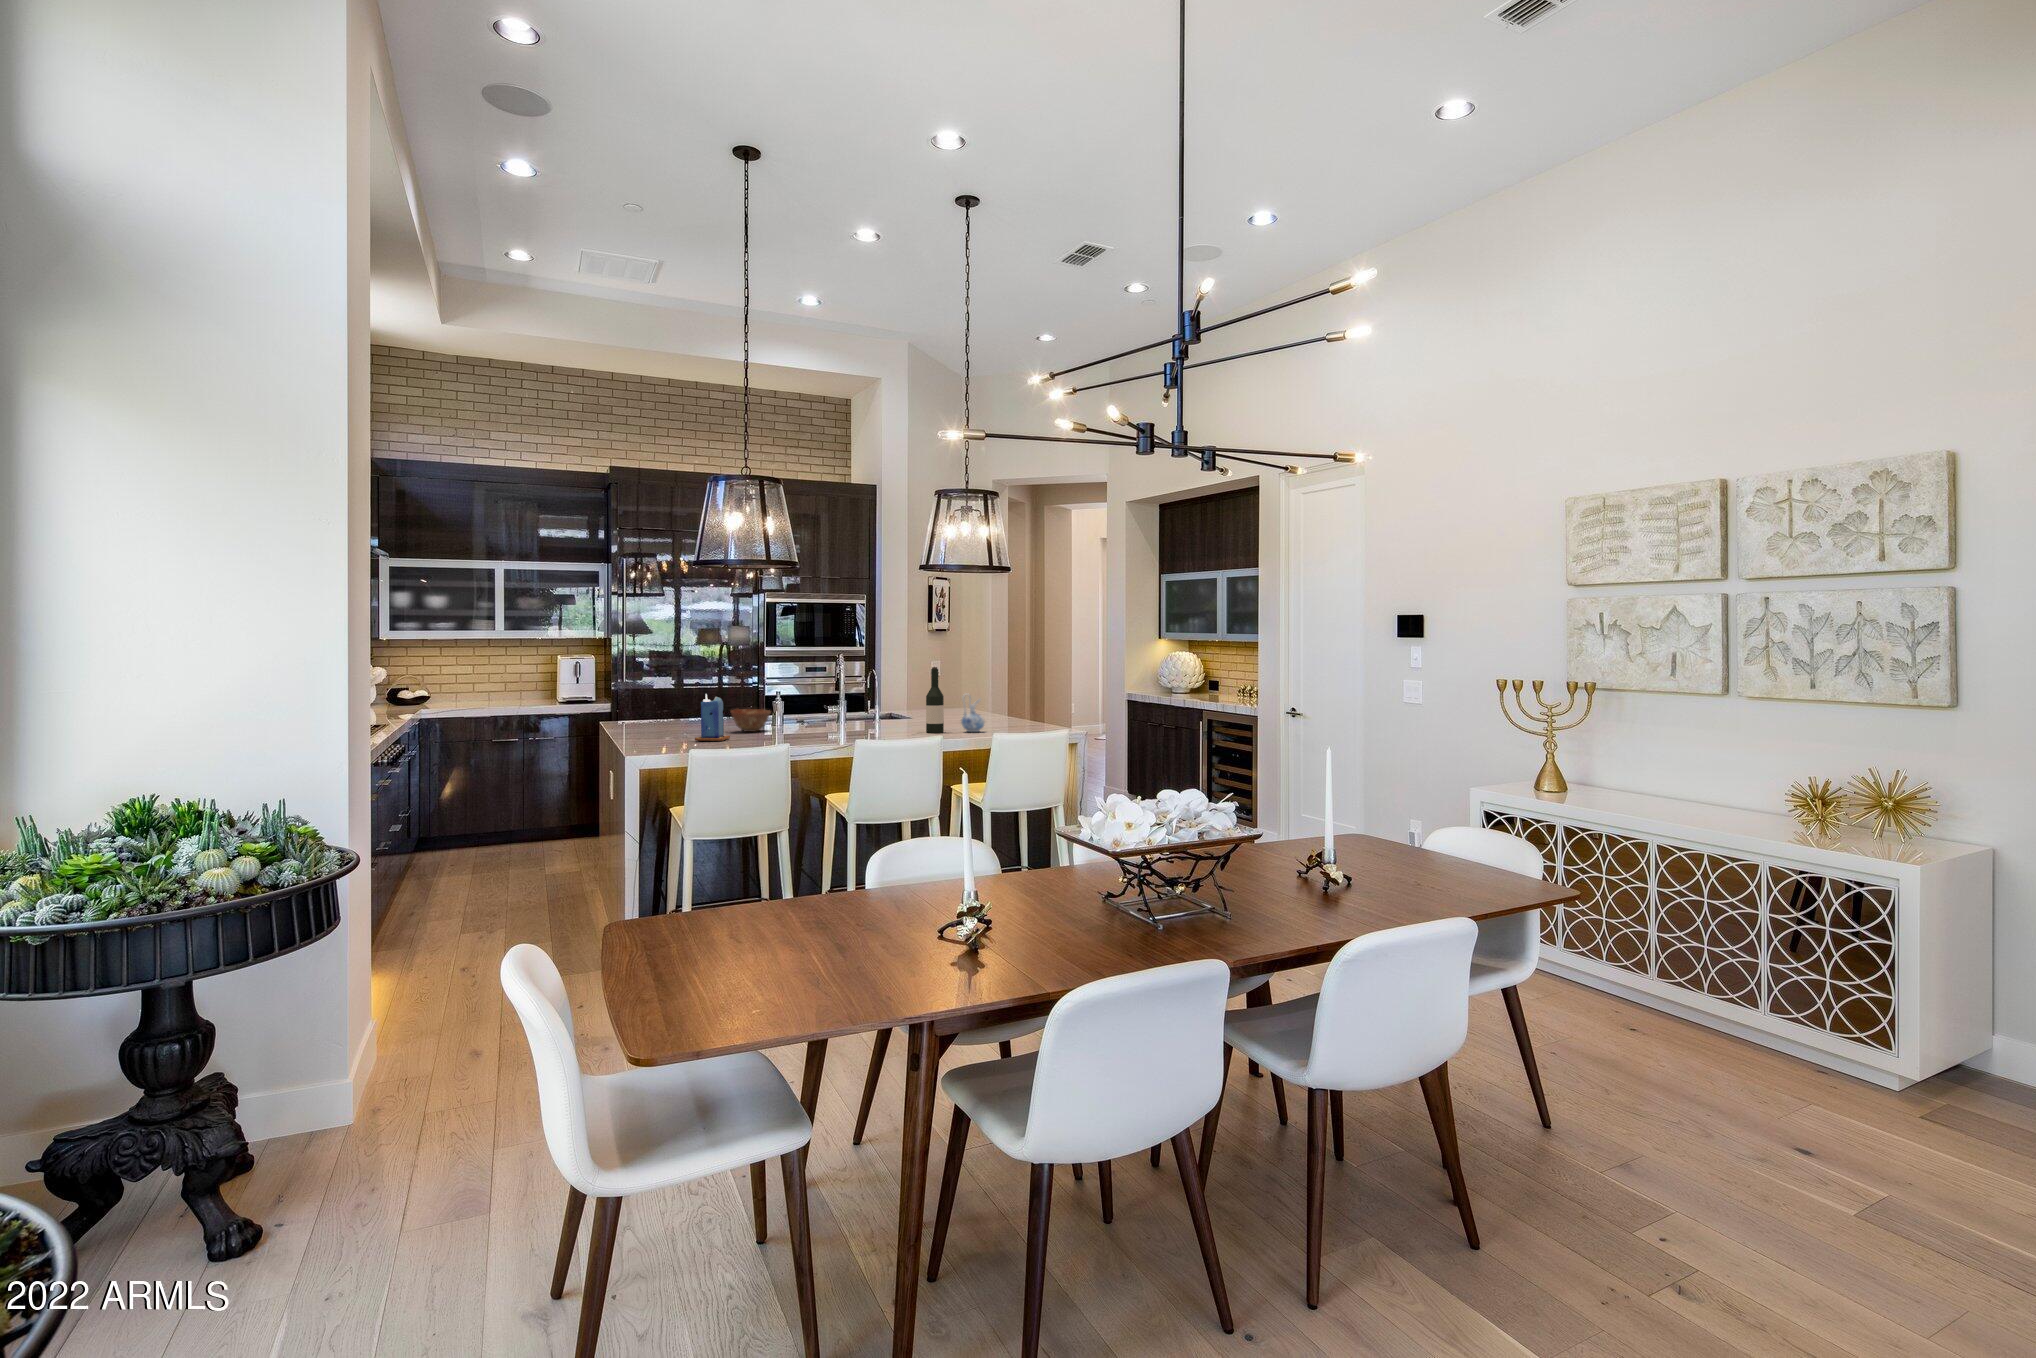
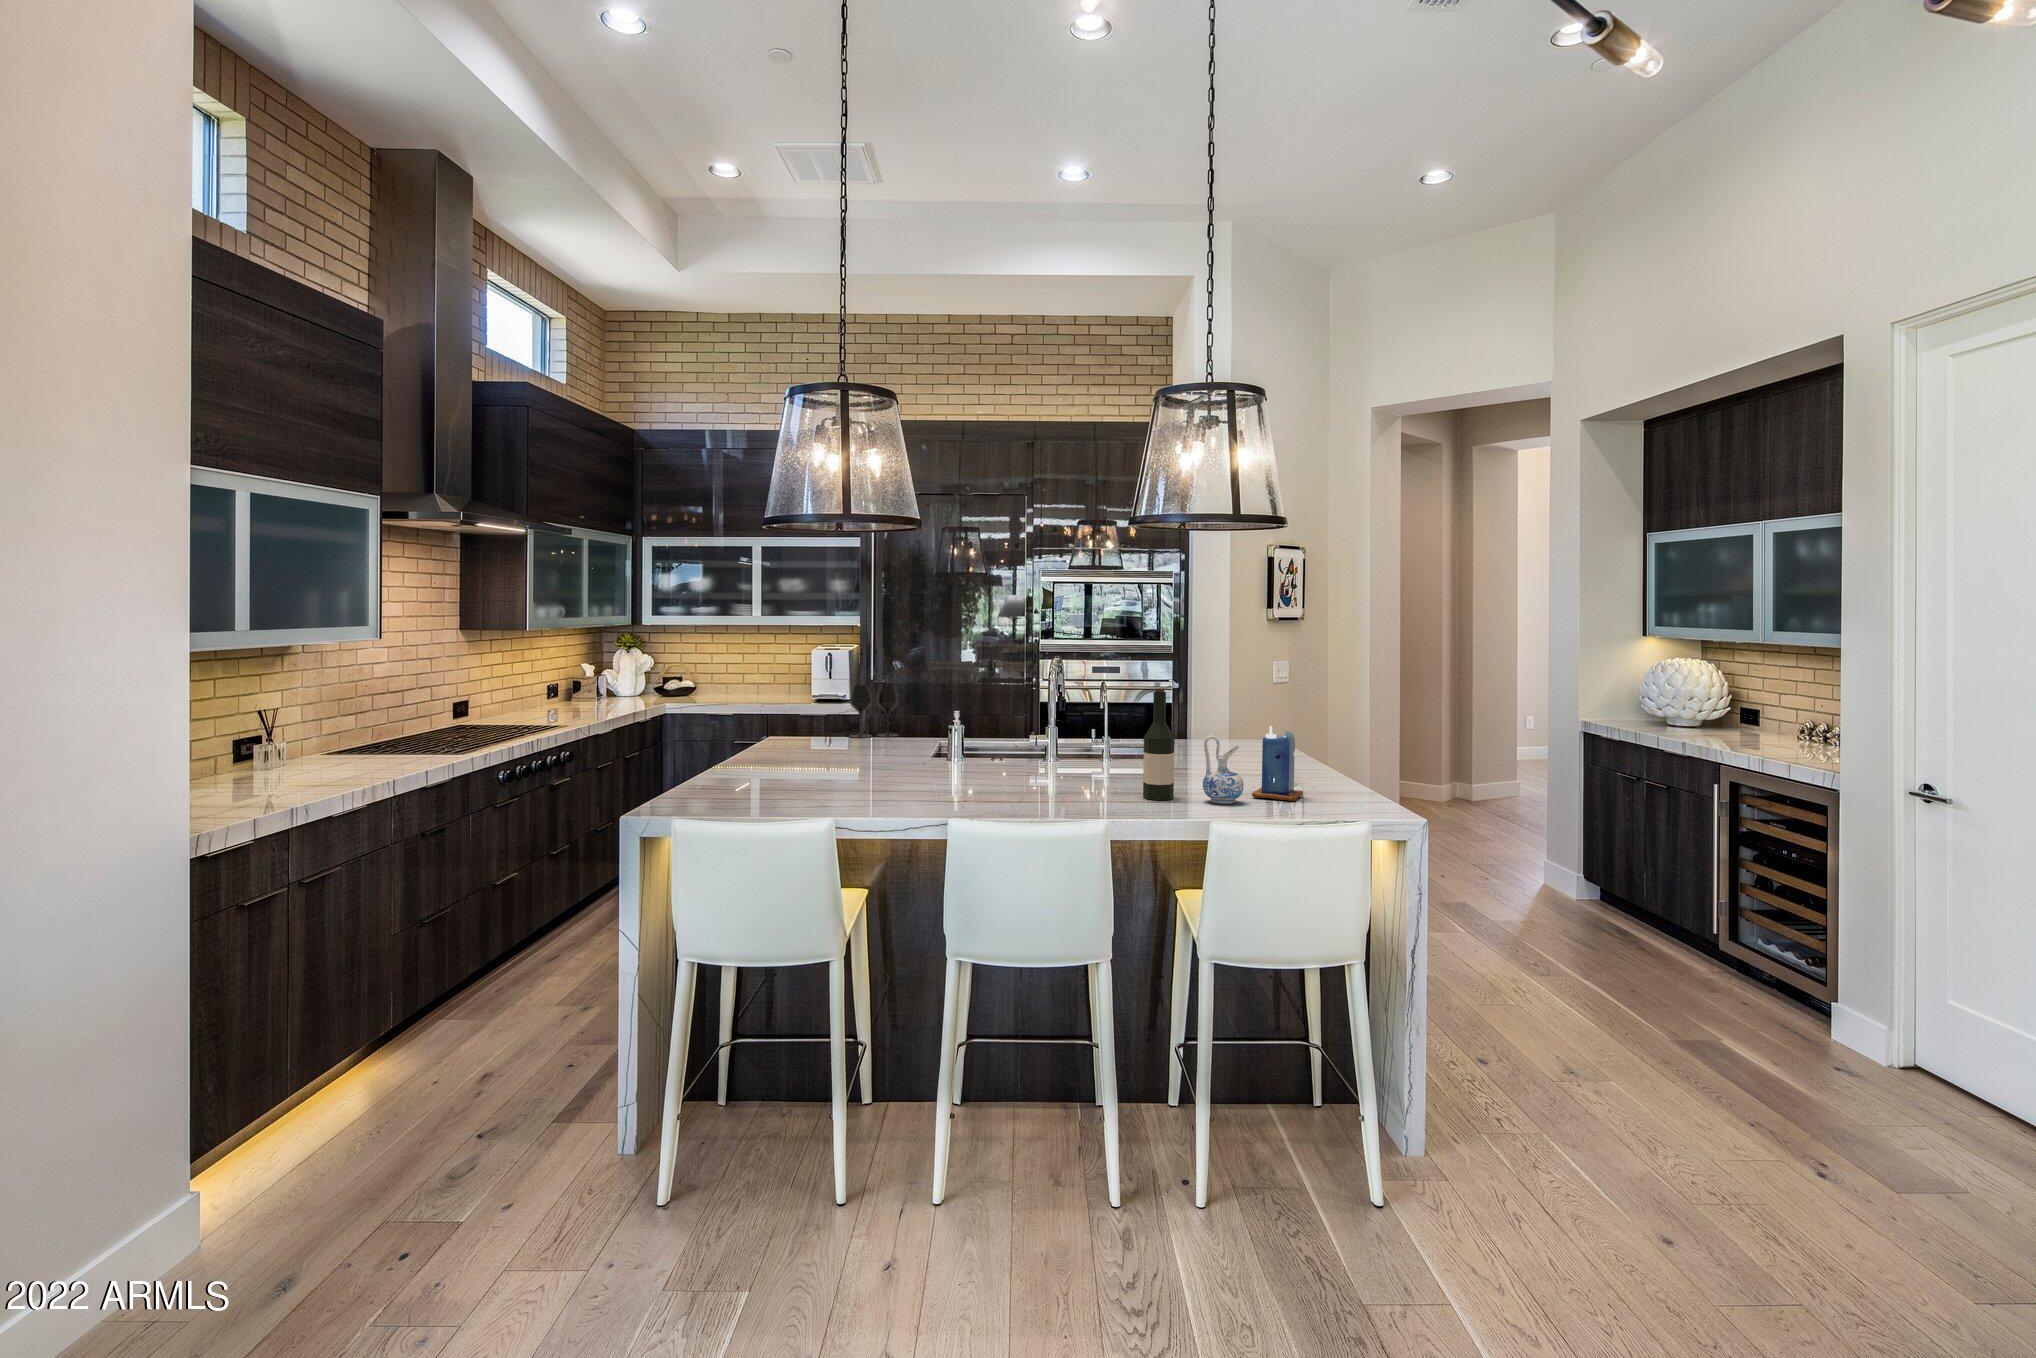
wine glass: none [644,680,682,721] -> present [850,685,898,738]
candle: present [695,694,730,741] -> present [1252,726,1303,801]
ceramic bowl: present [731,709,771,732] -> none [878,737,937,773]

